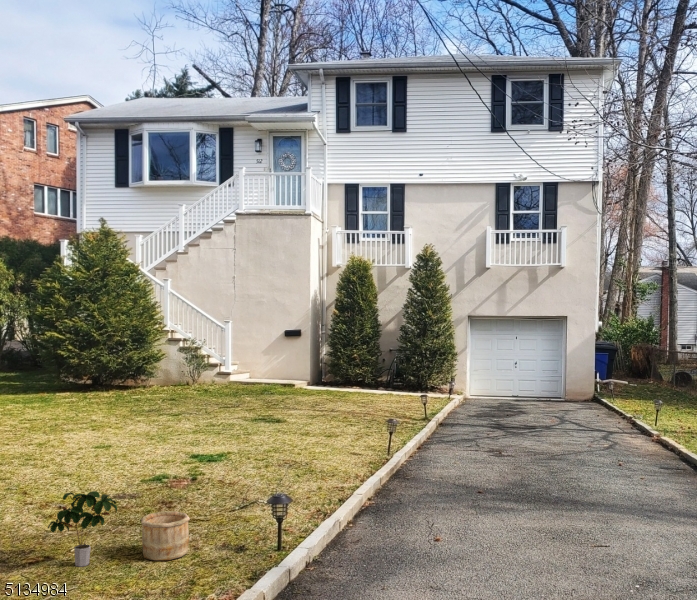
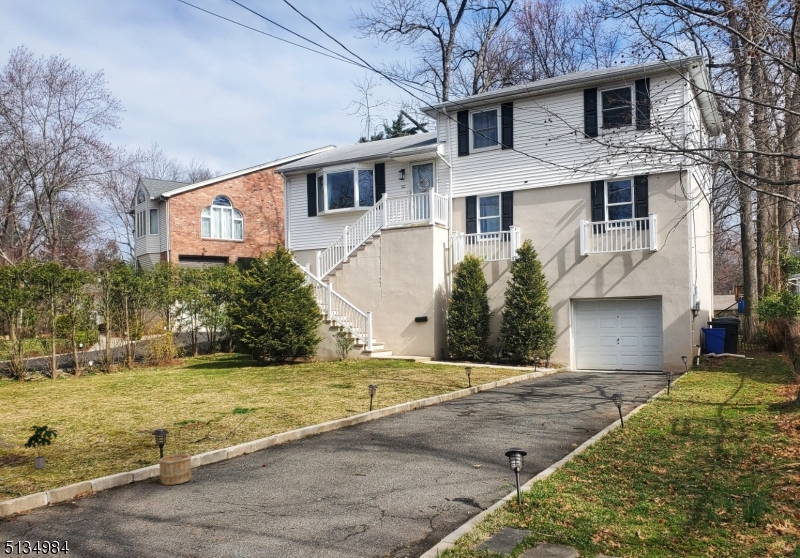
wooden bucket: present [141,511,190,560] -> present [158,454,191,485]

